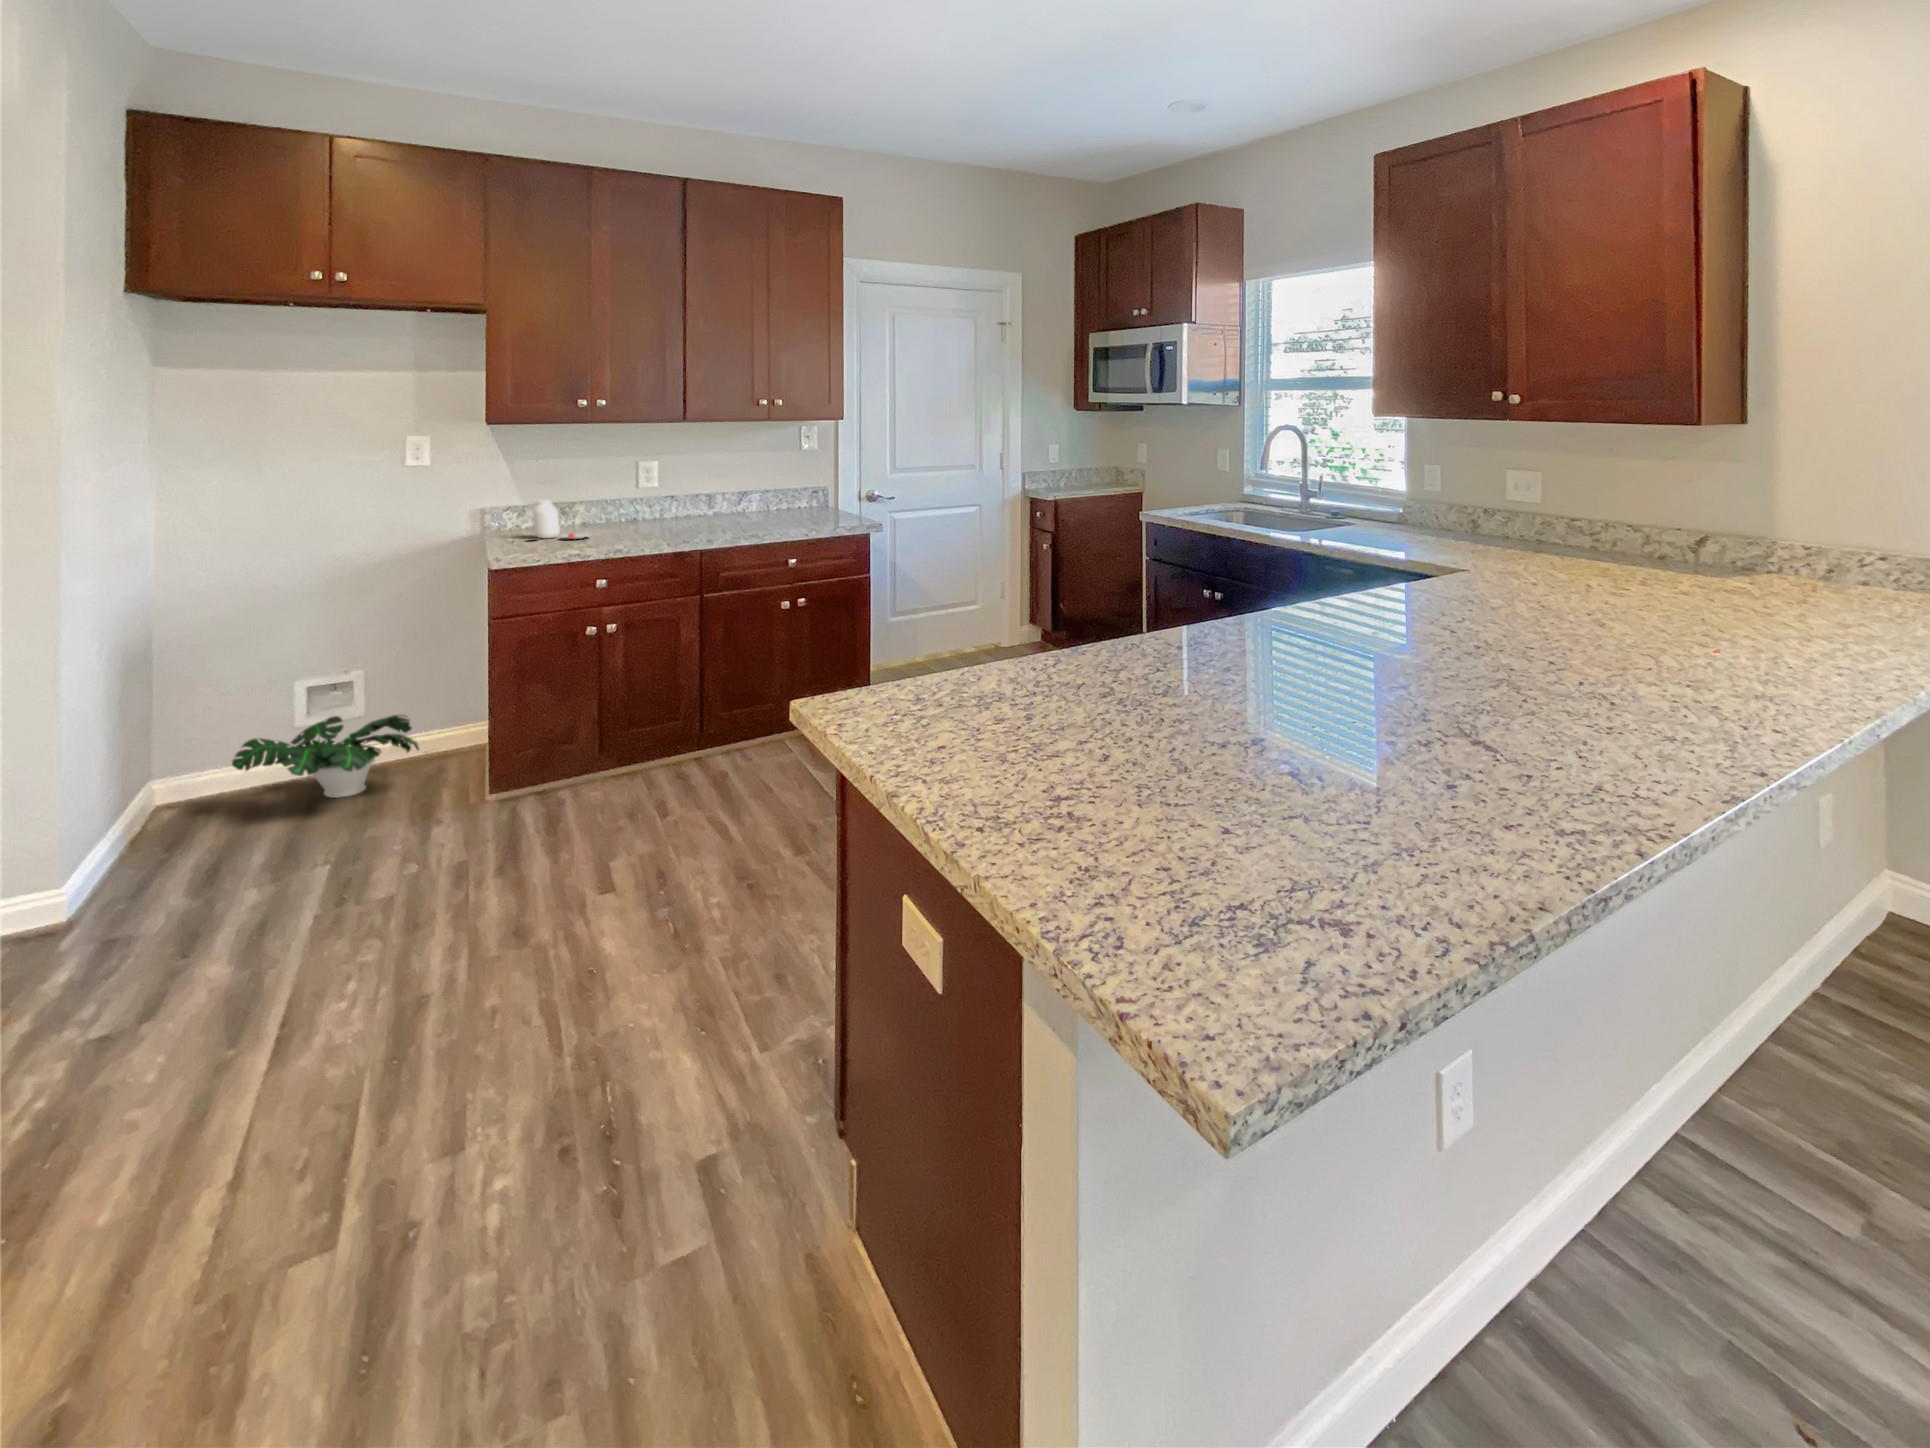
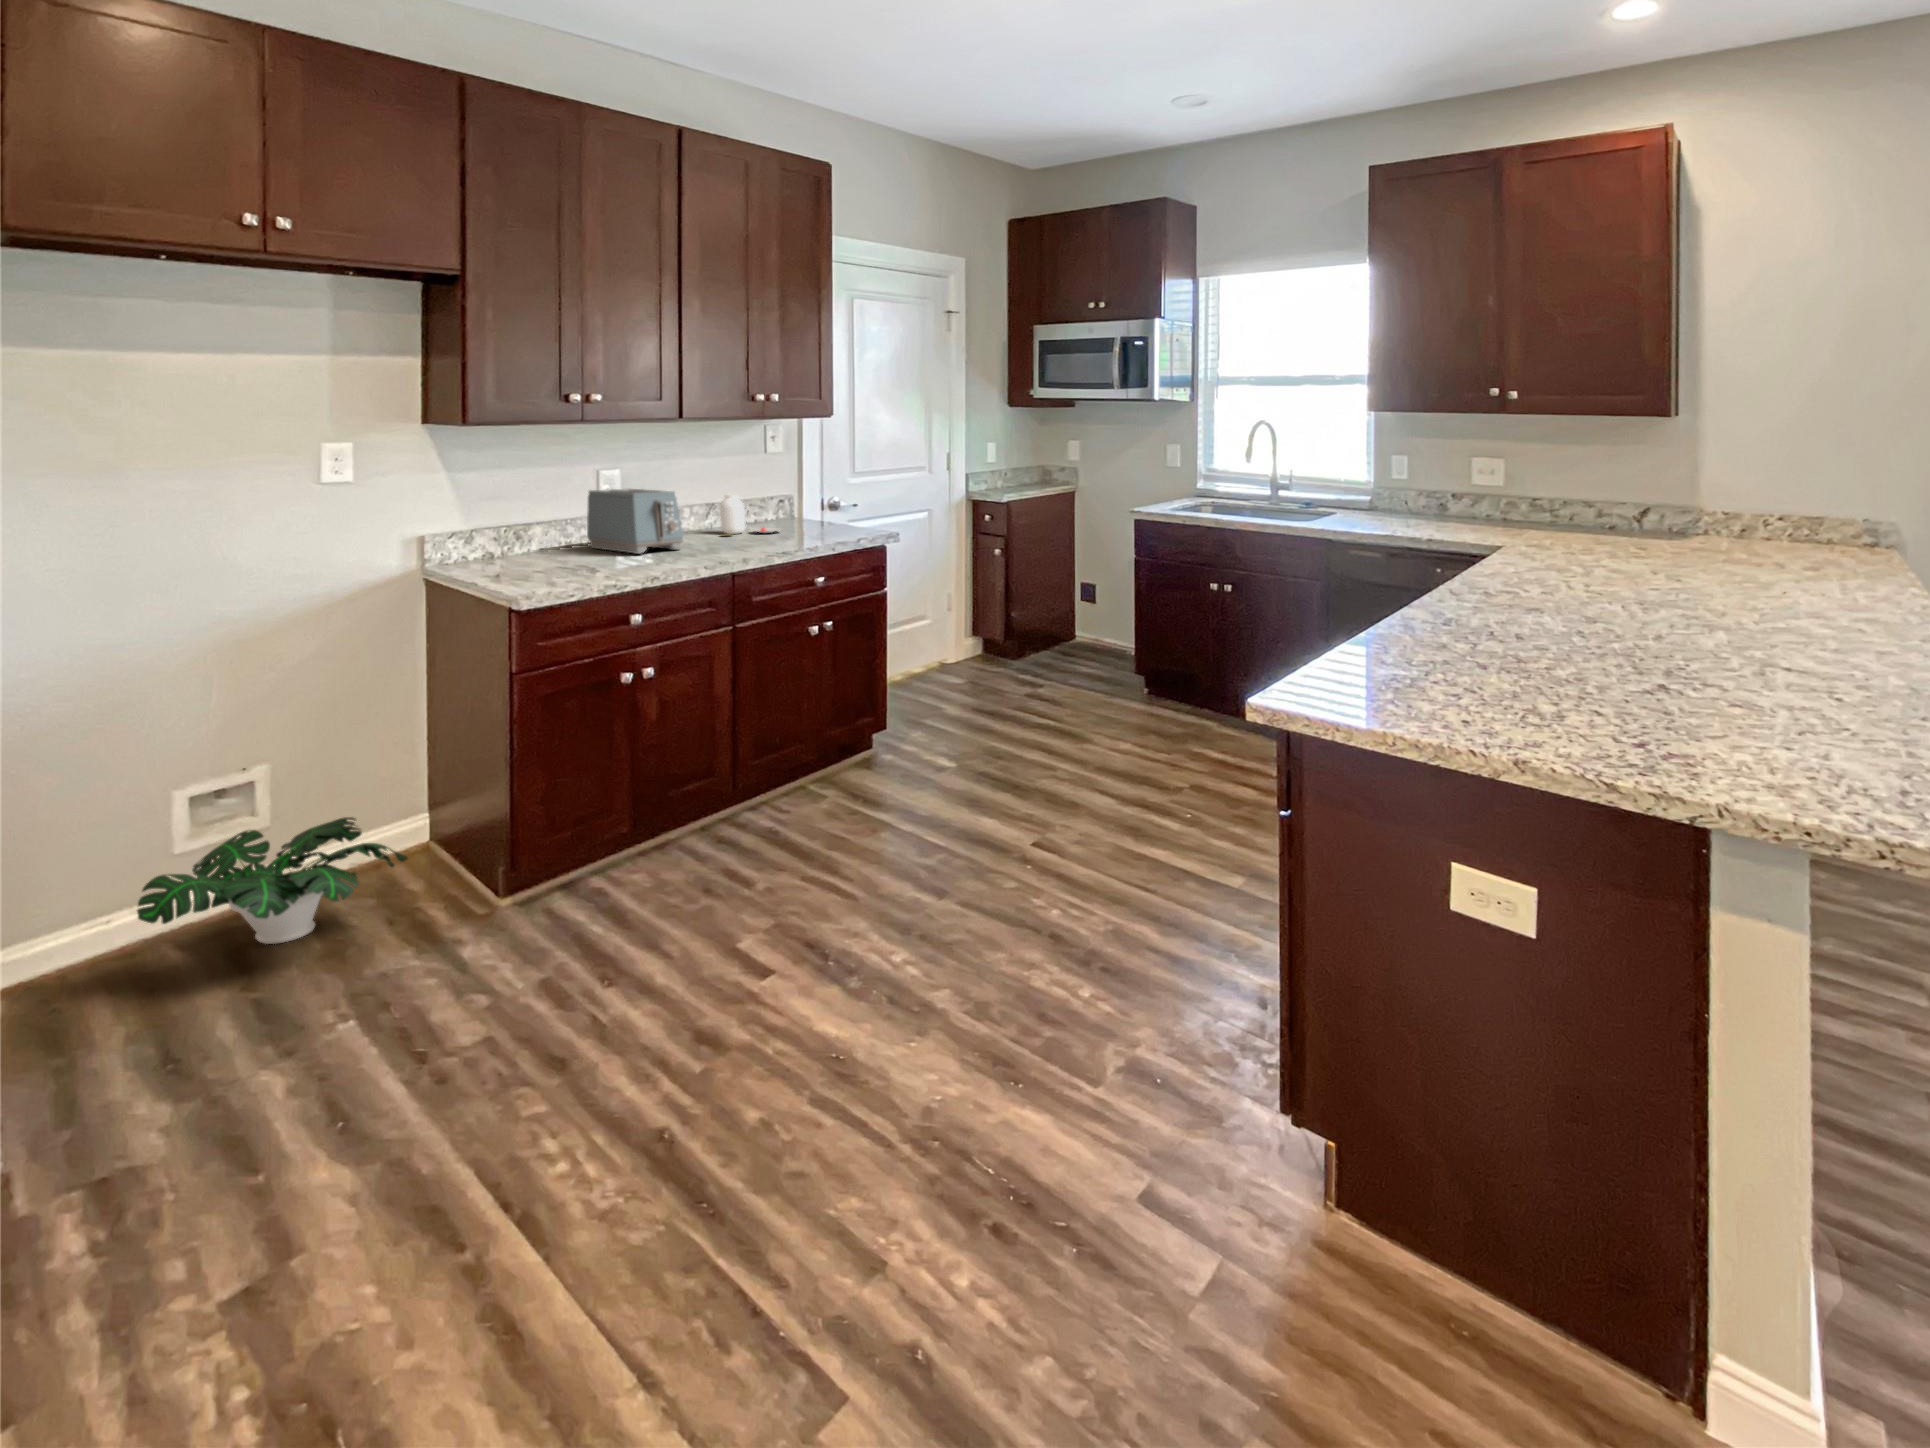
toaster: none [622,477,684,531] -> present [587,489,683,554]
jar: present [533,500,590,539] -> present [720,494,779,534]

